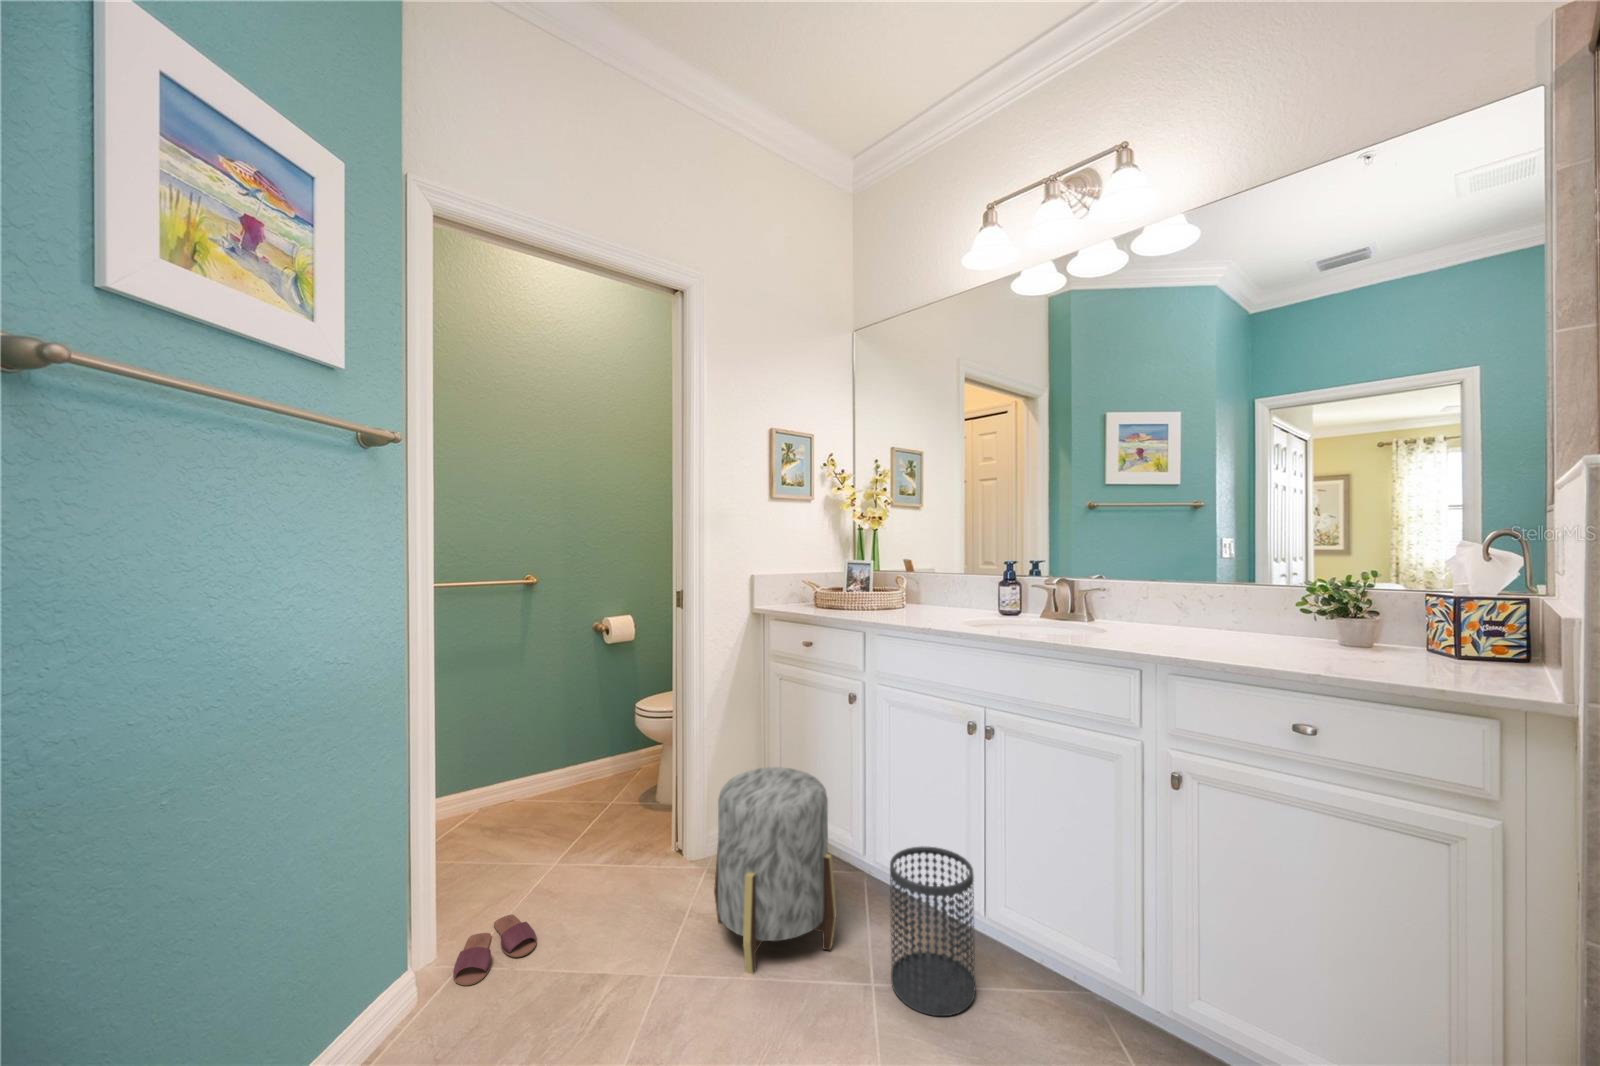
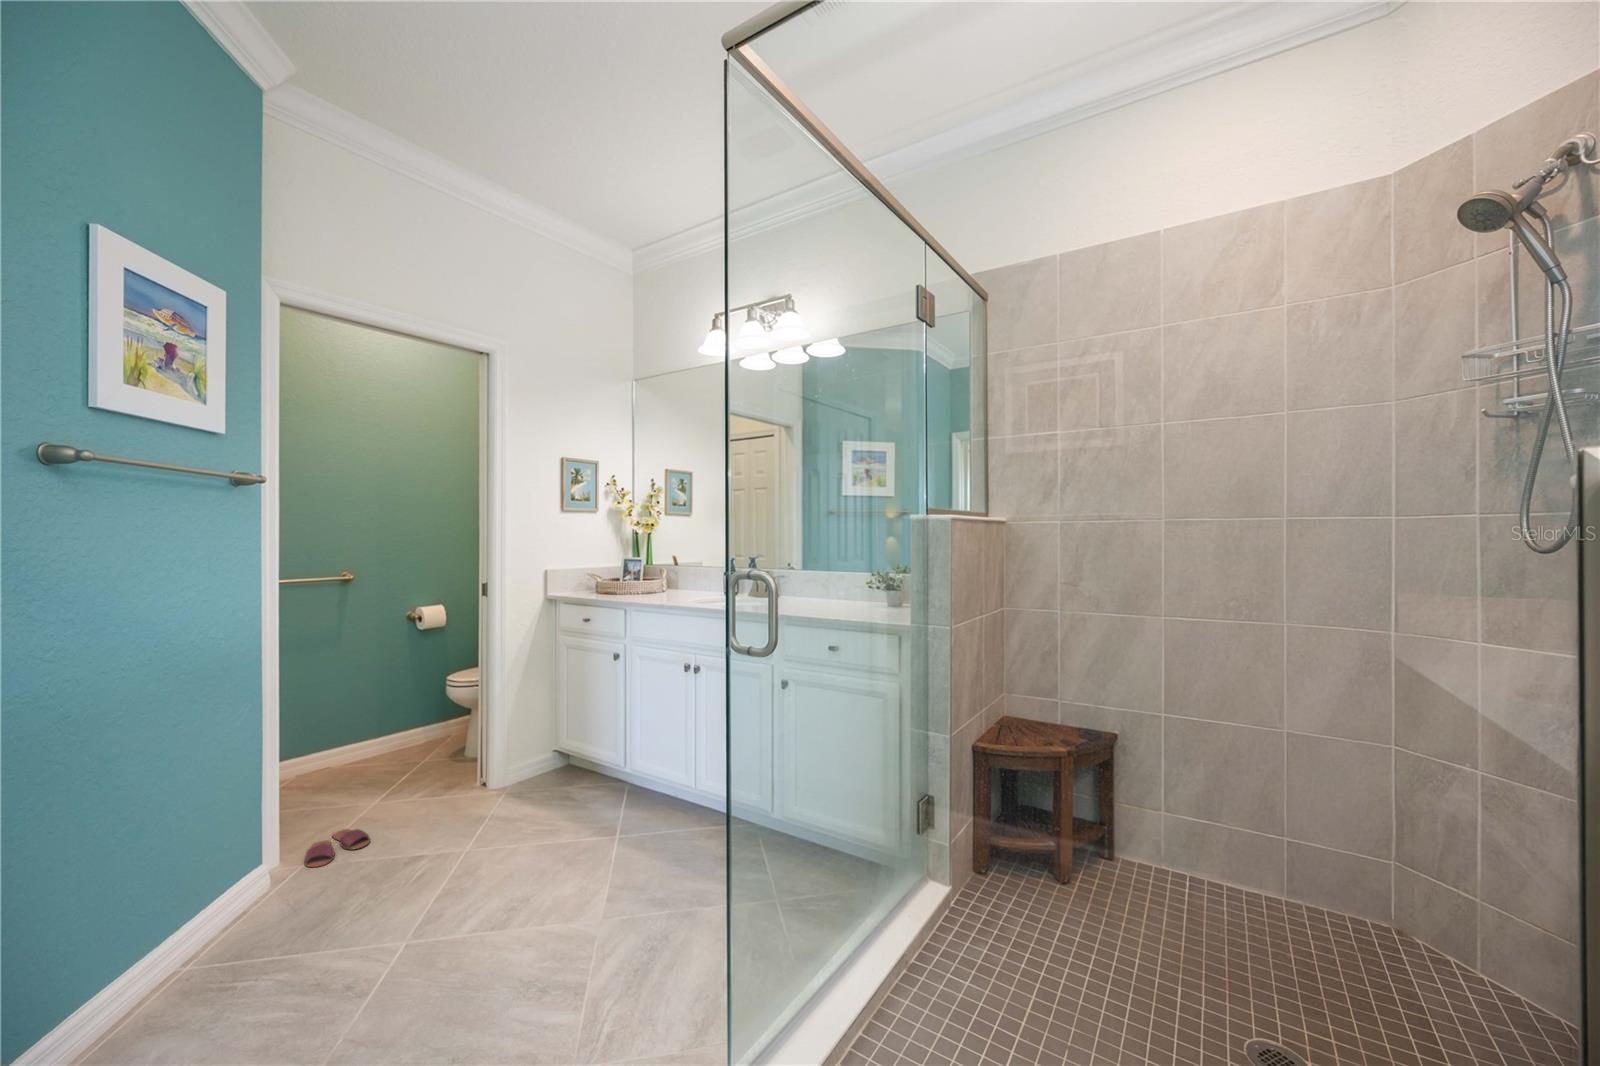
stool: present [714,767,837,974] -> none [512,705,599,837]
wastebasket: present [890,846,975,1016] -> none [631,744,685,840]

